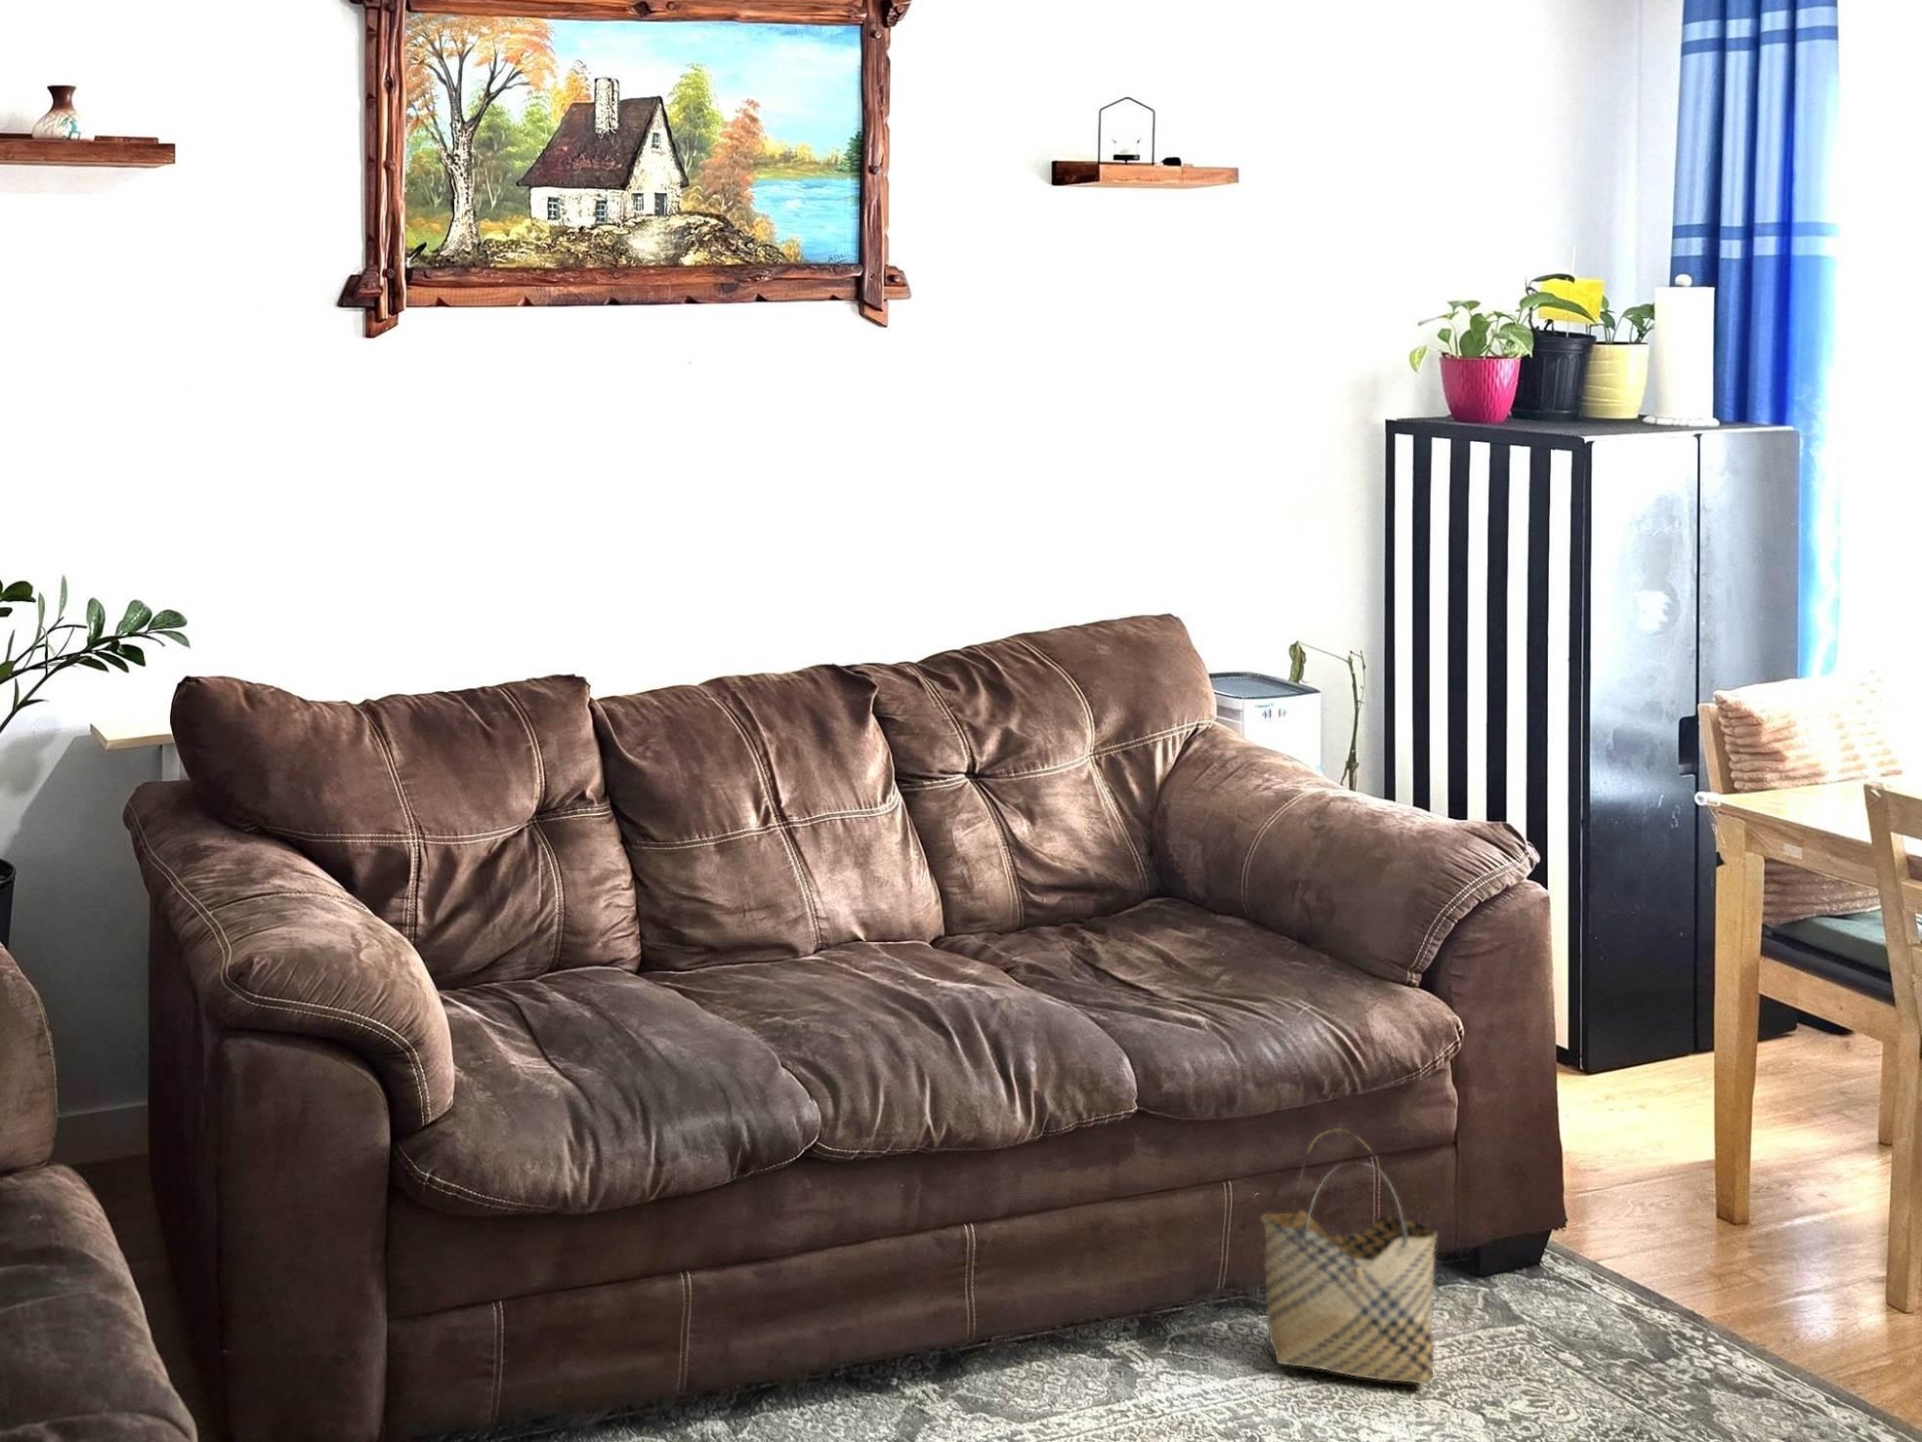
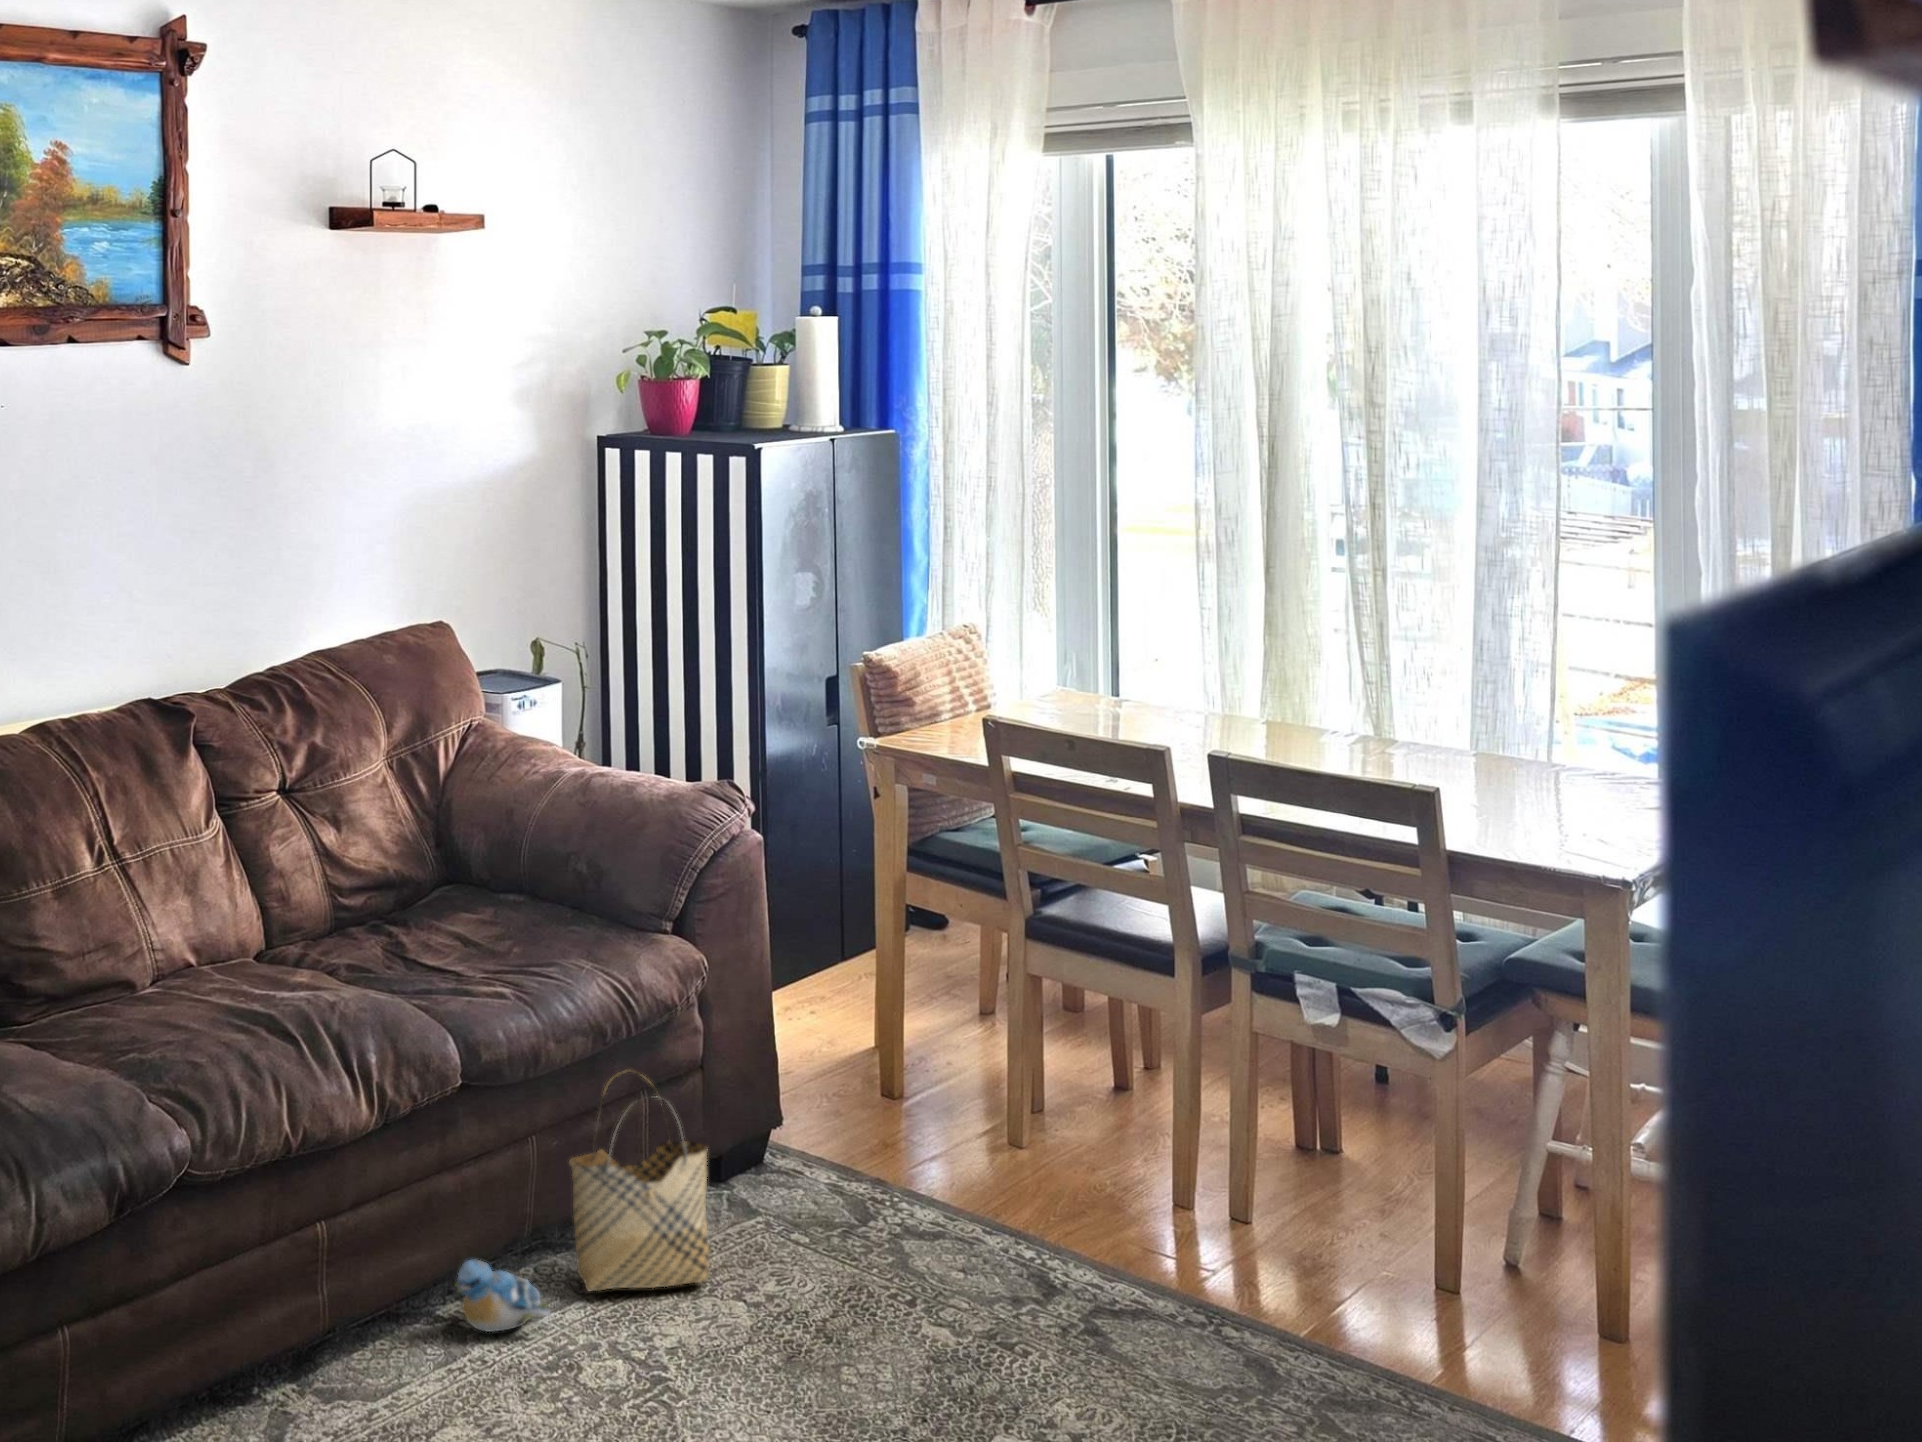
plush toy: none [1115,1300,1230,1385] -> present [455,1260,550,1332]

